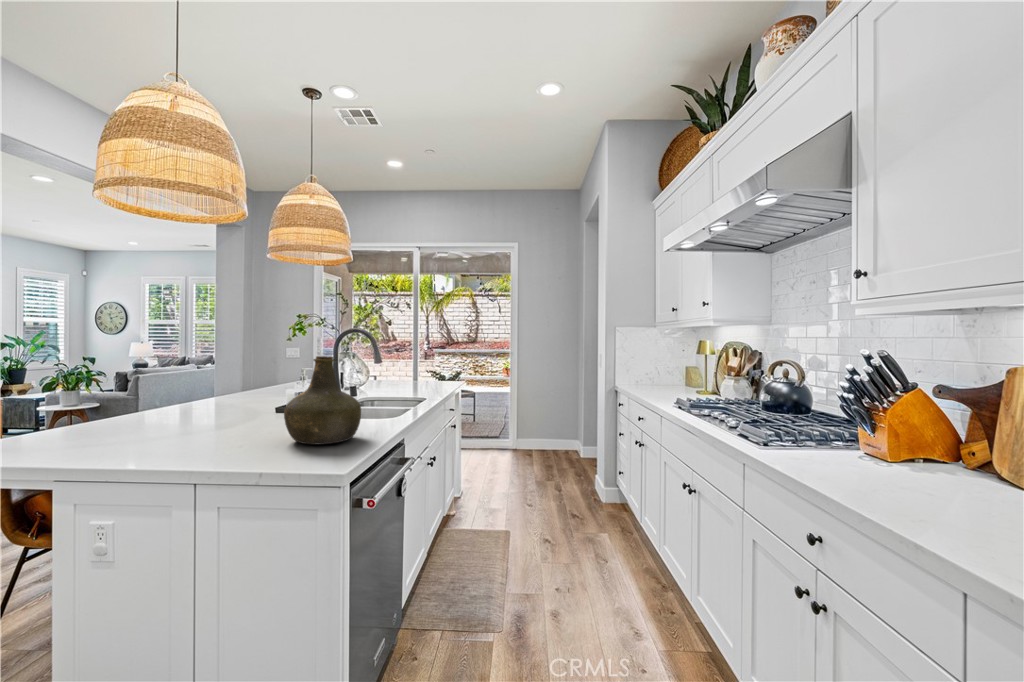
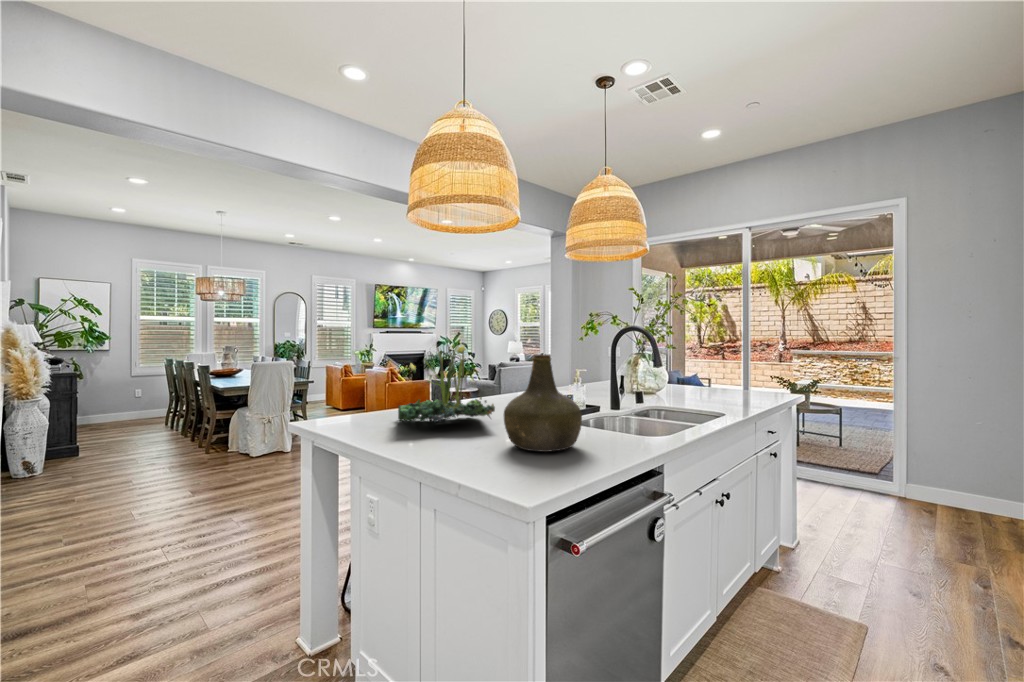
plant: none [92,341,252,437] -> present [398,345,495,422]

